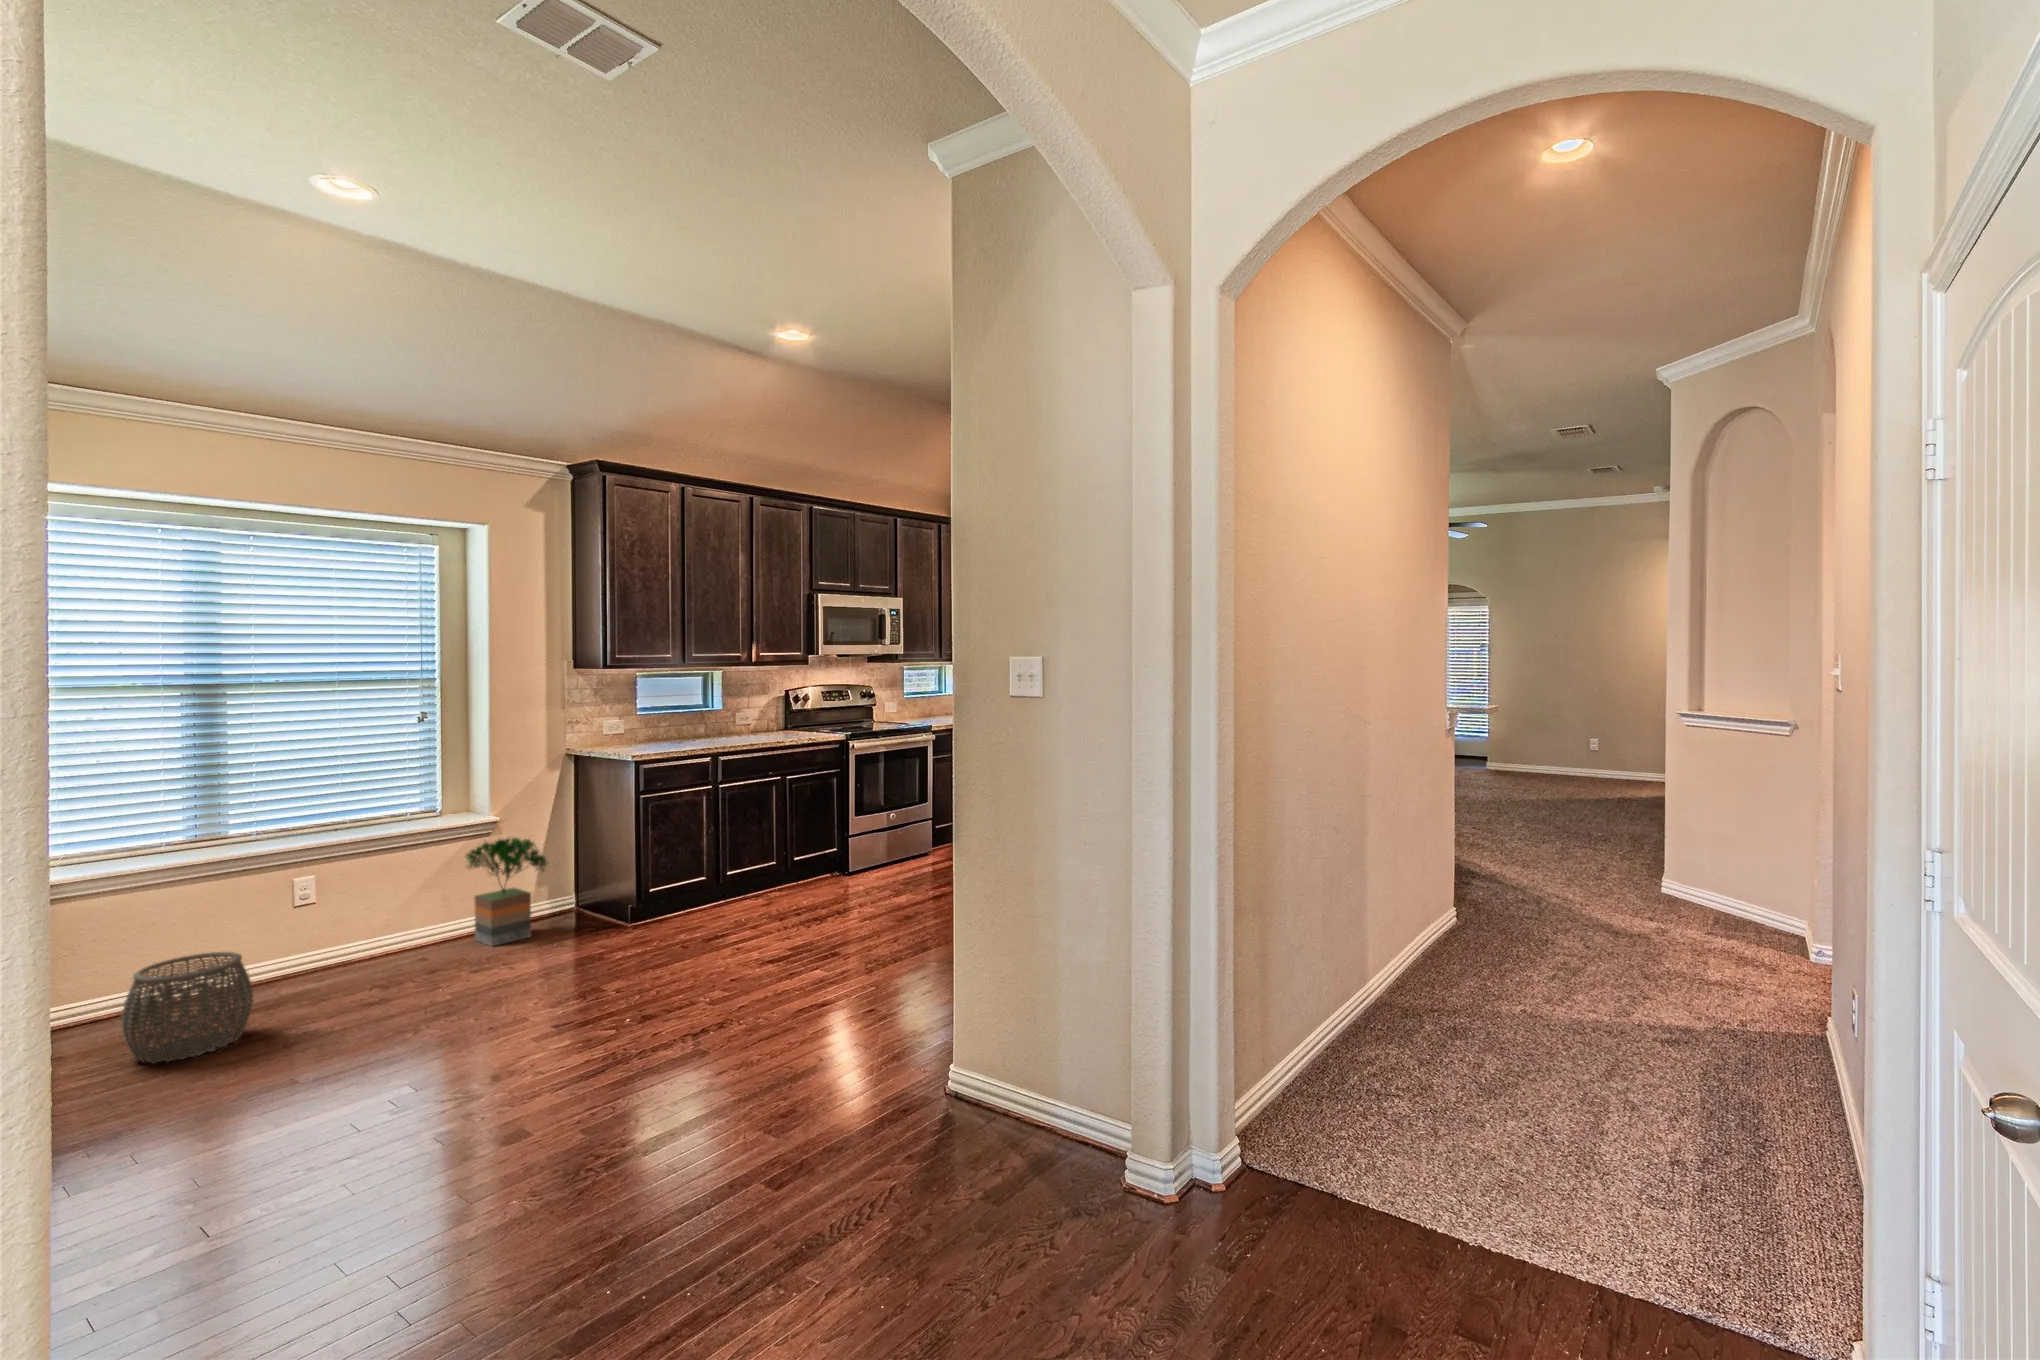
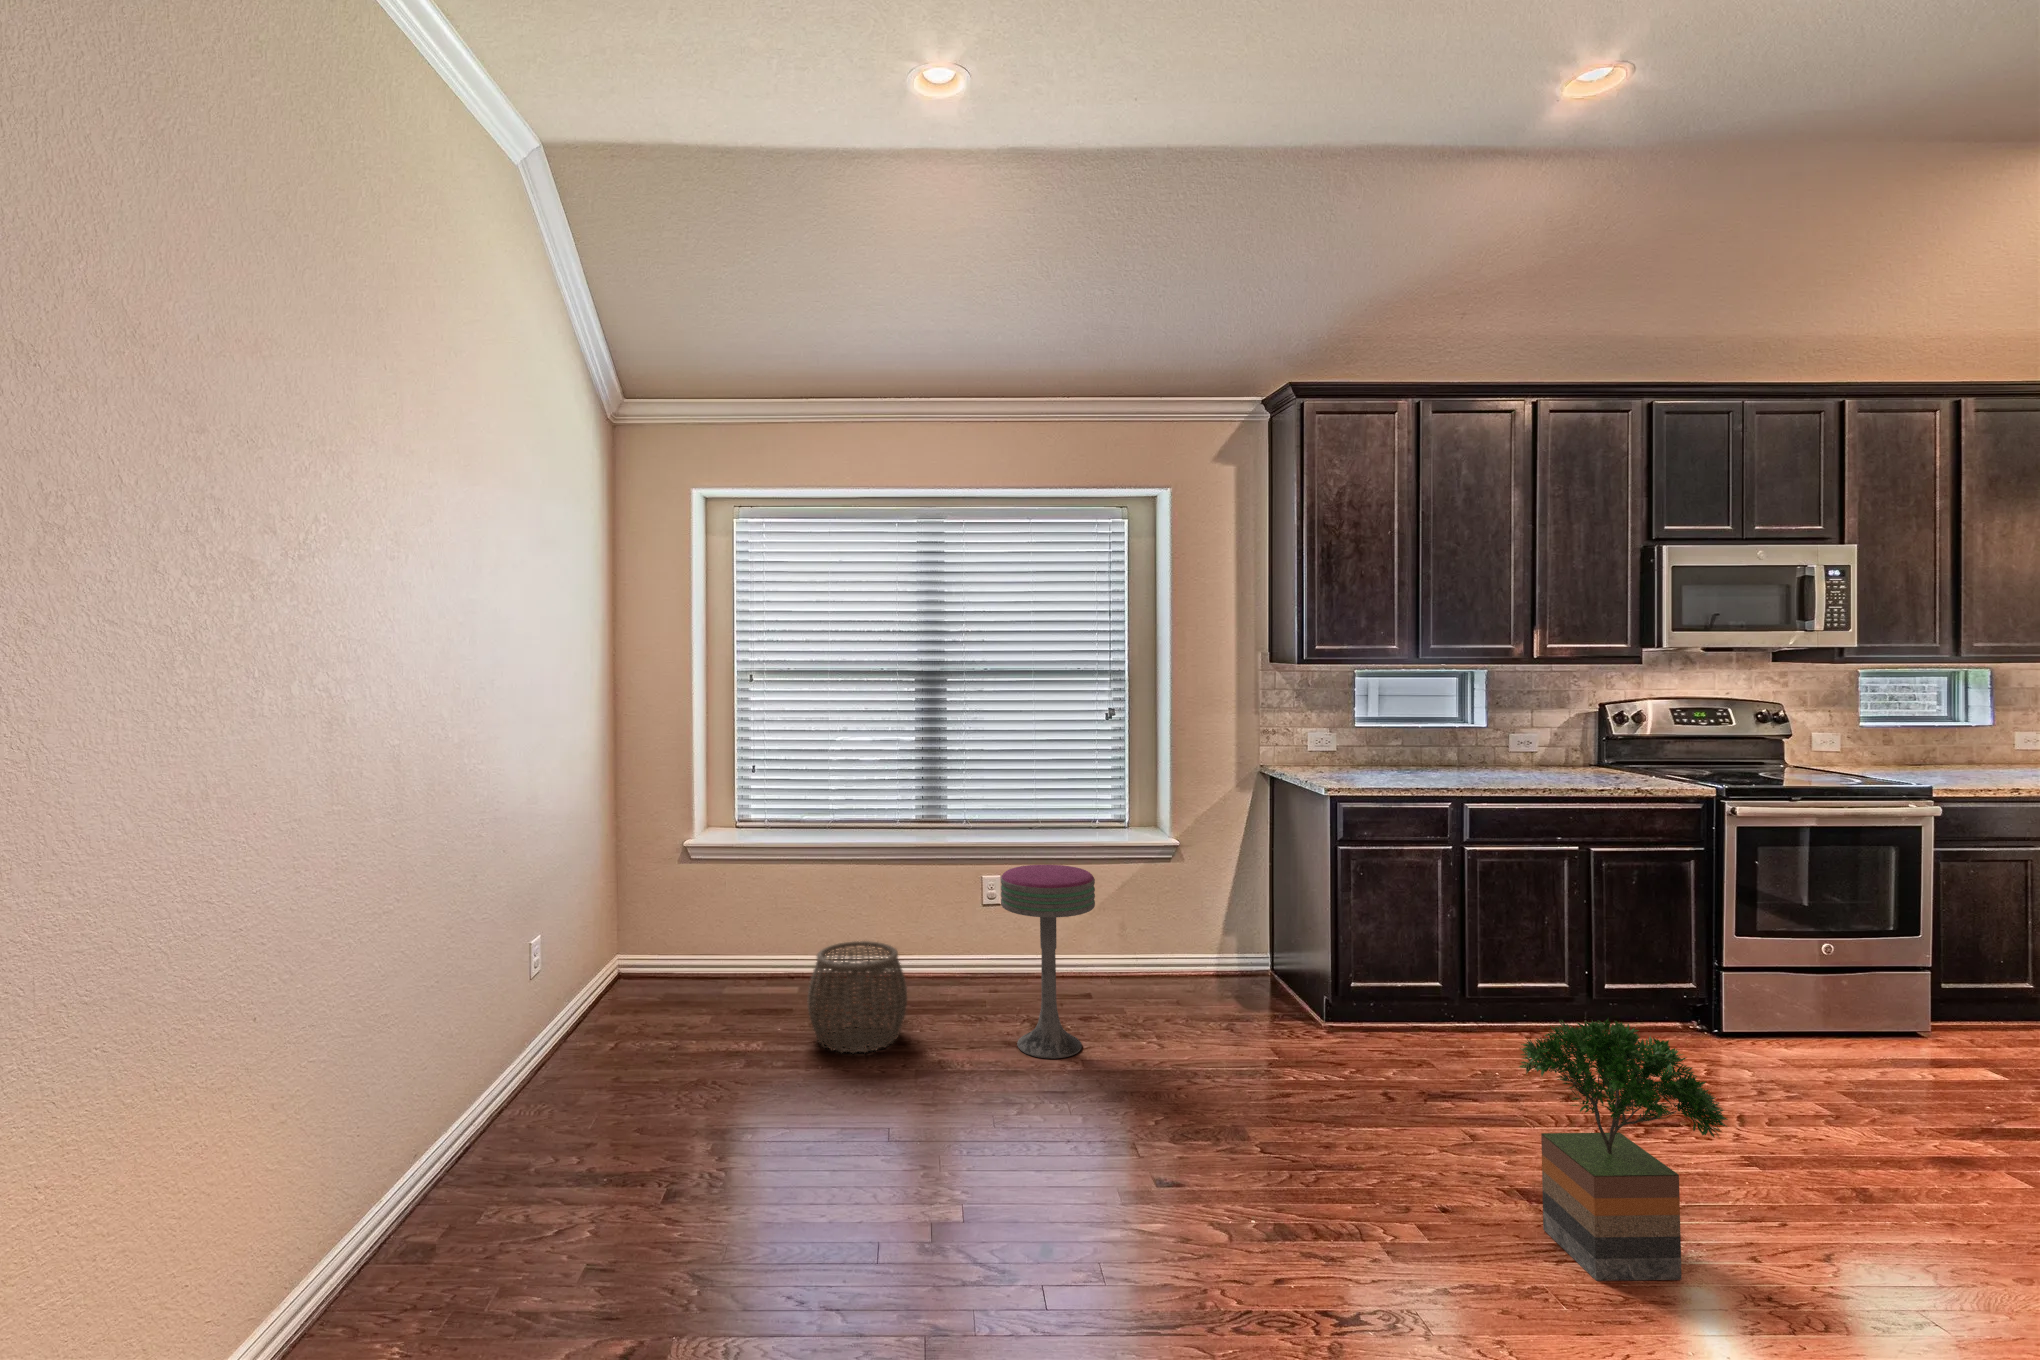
potted tree: present [465,838,548,946] -> present [1519,1018,1728,1281]
bar stool: none [360,845,456,1004] -> present [1001,865,1095,1058]

